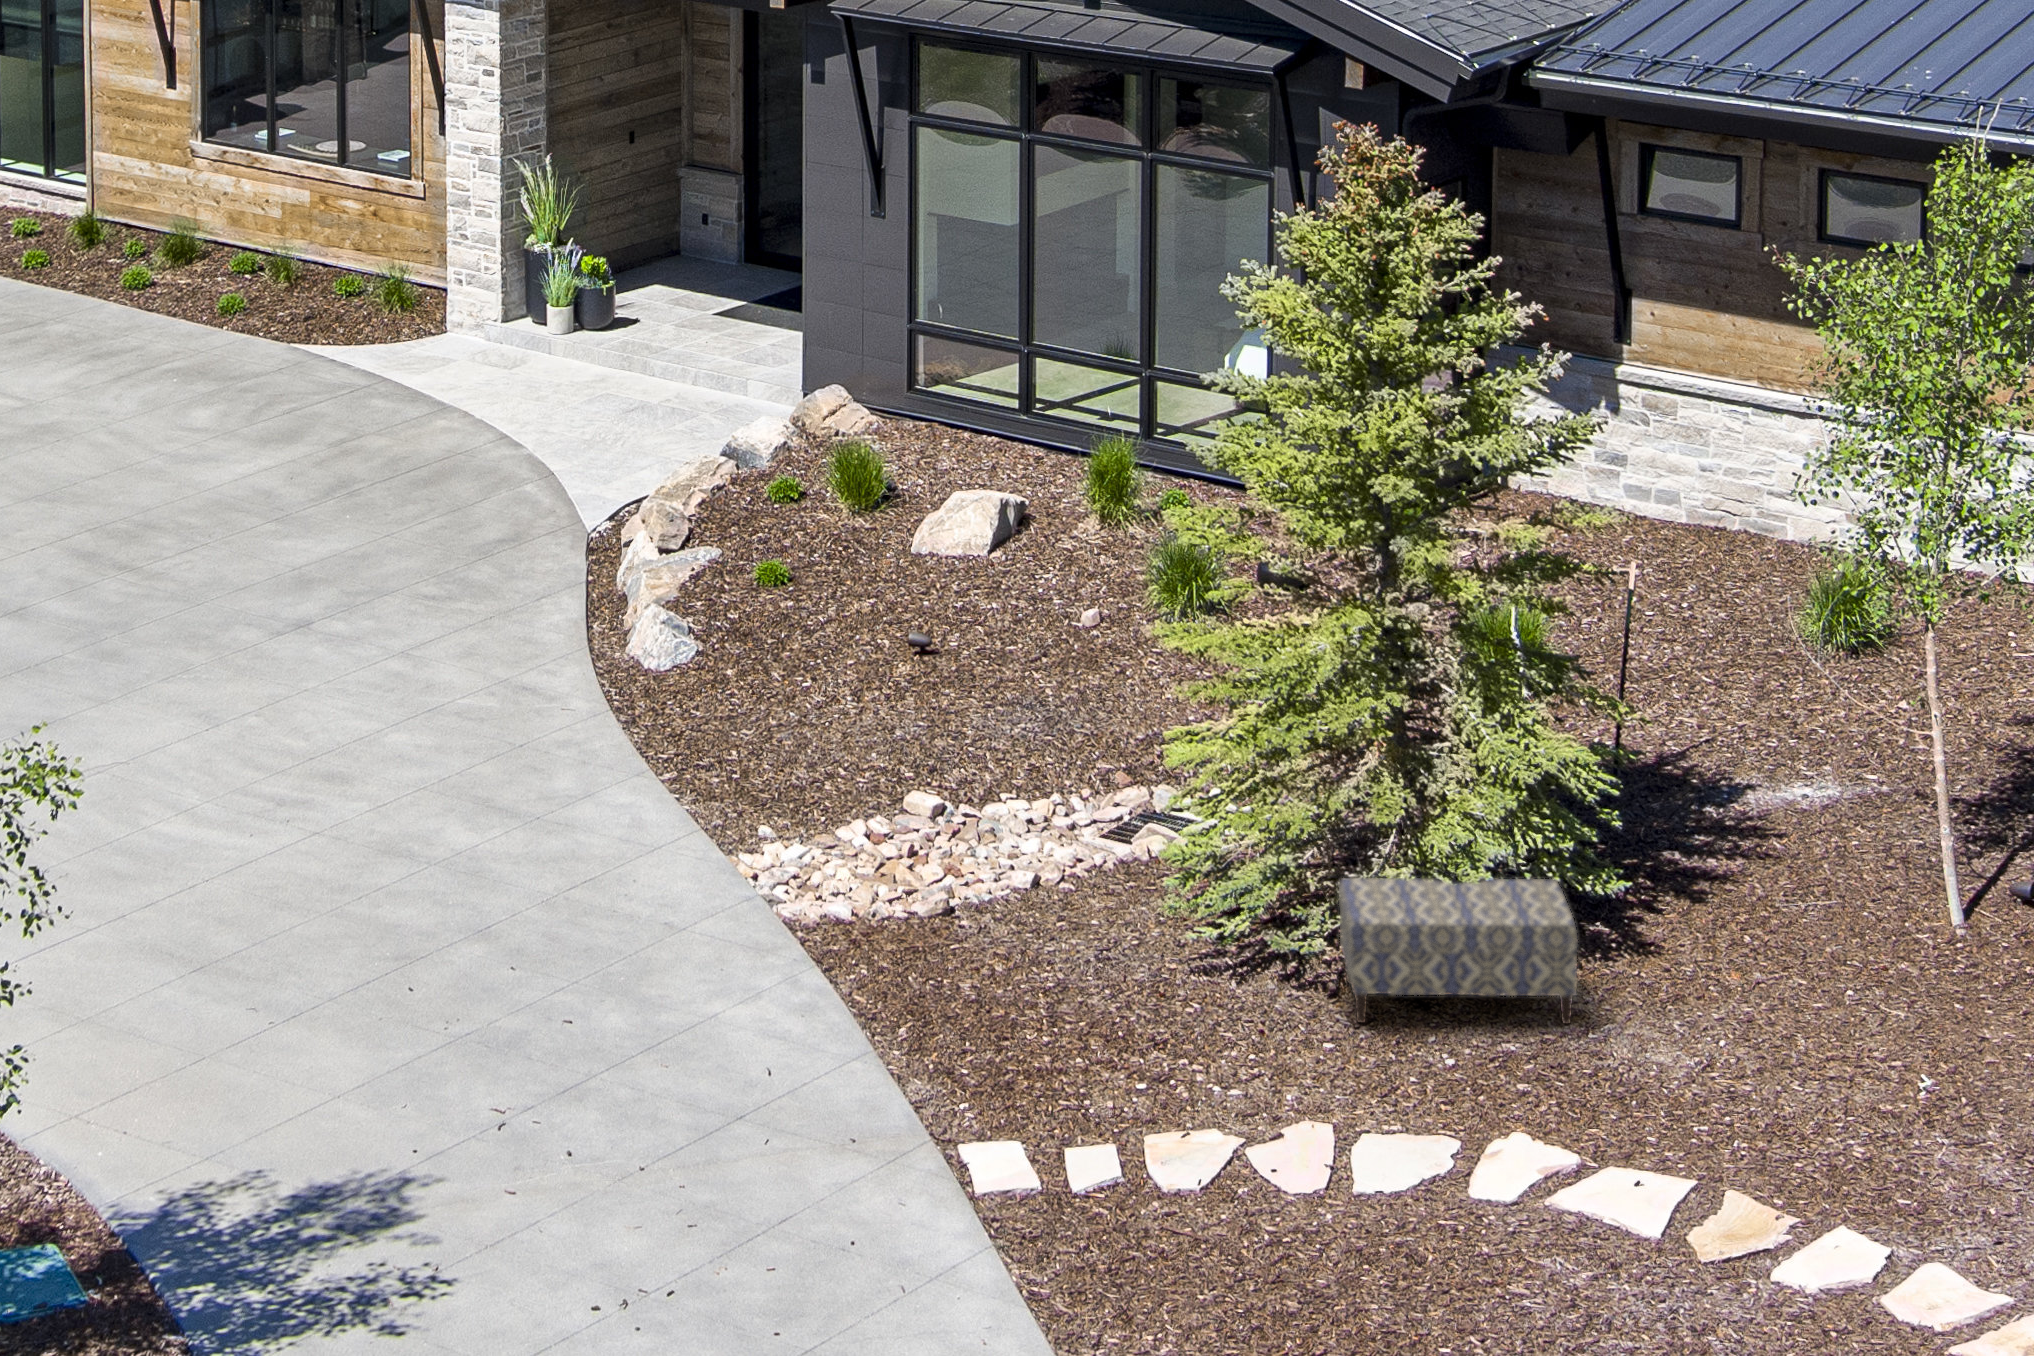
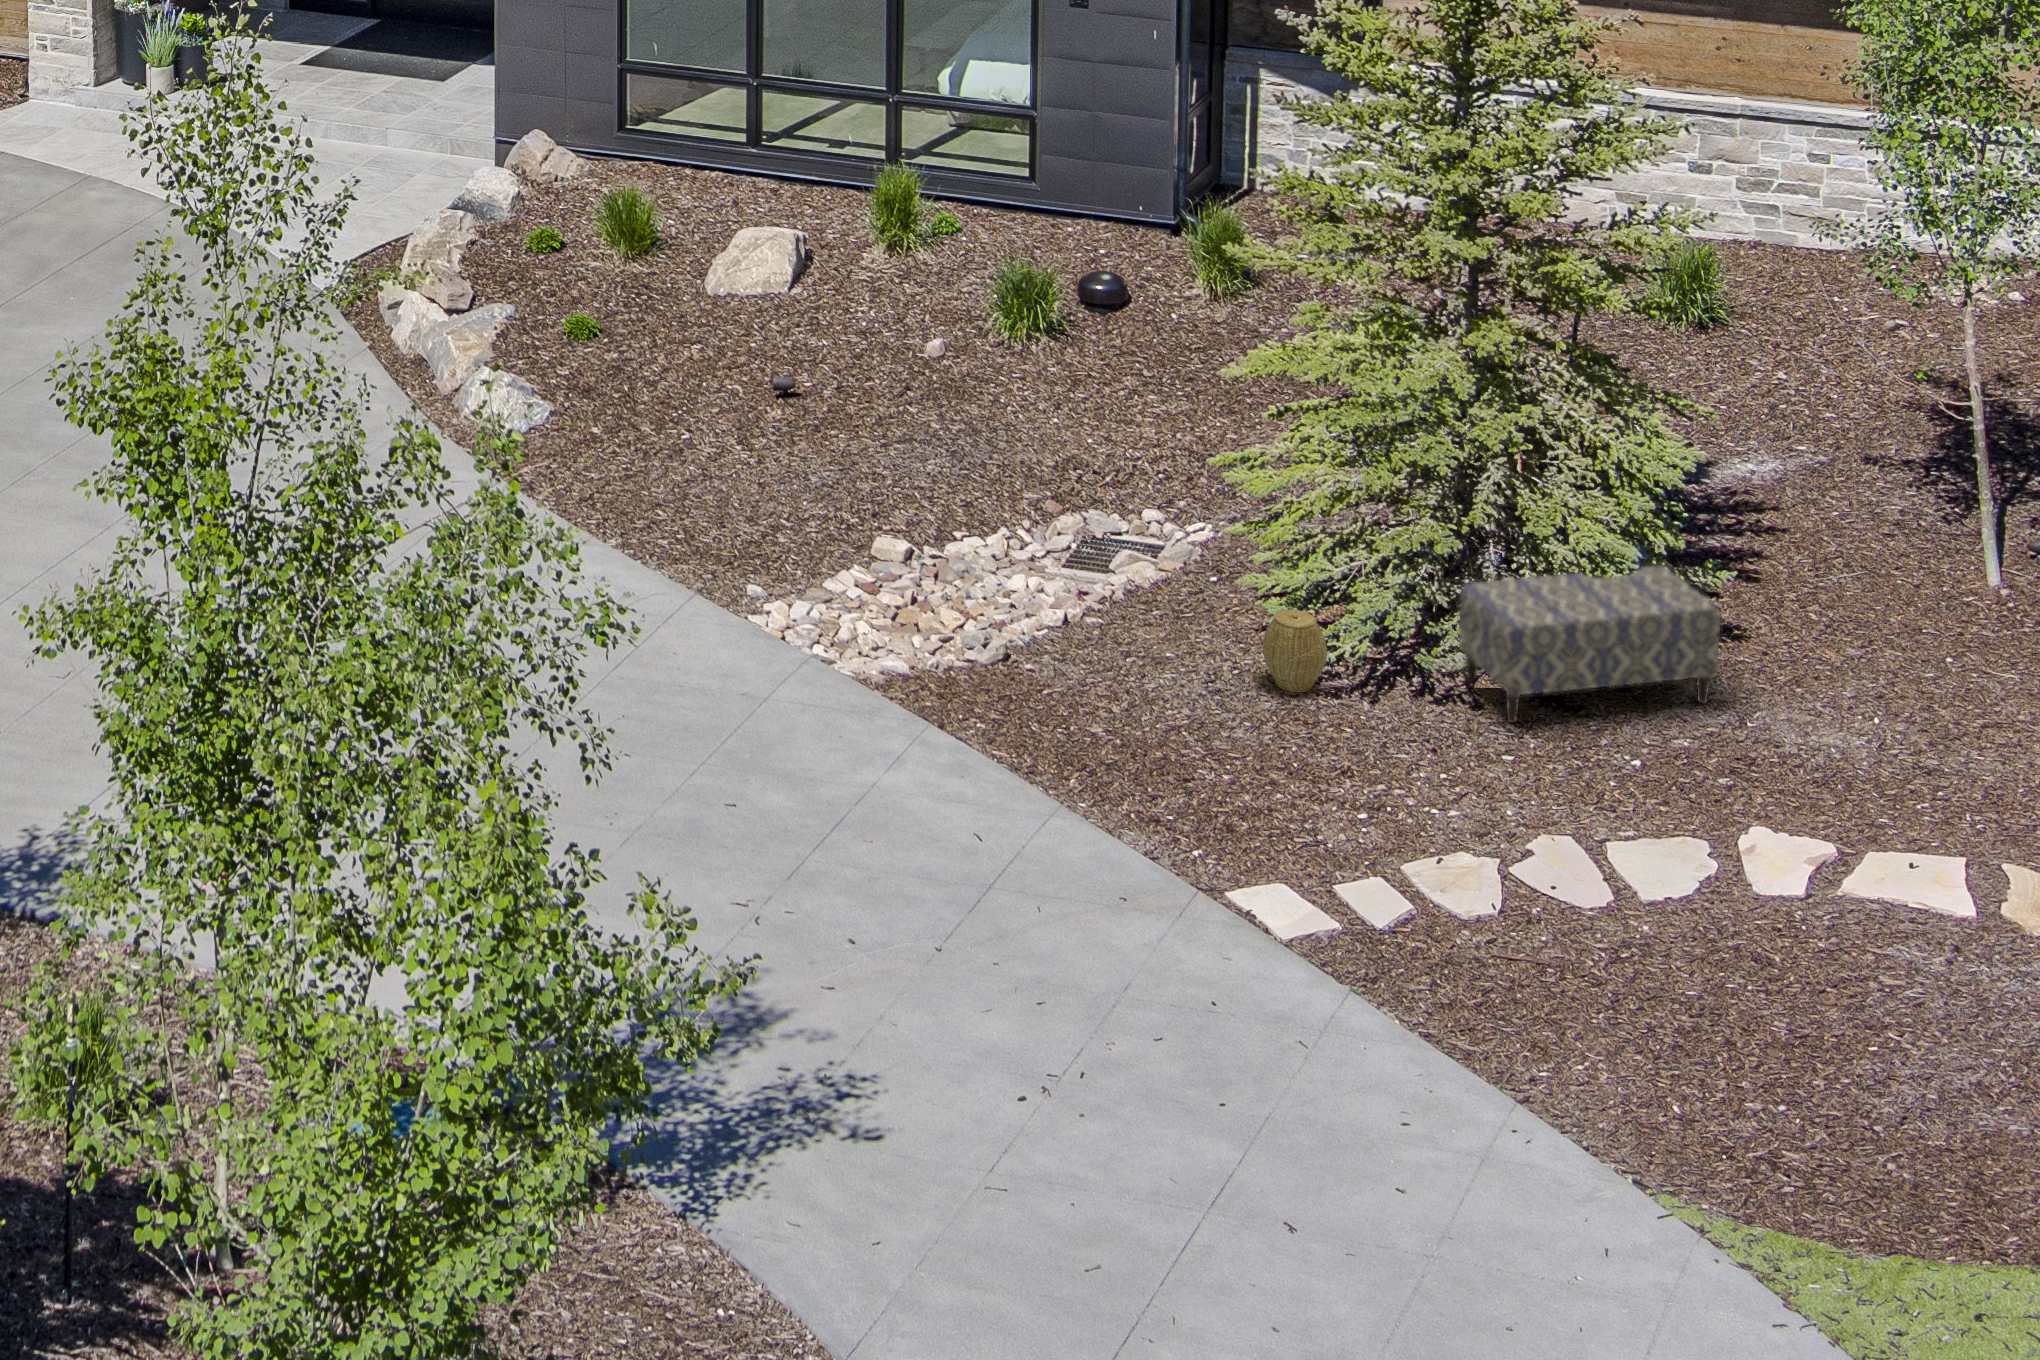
woven basket: none [1148,889,1209,974] -> present [1263,609,1327,692]

